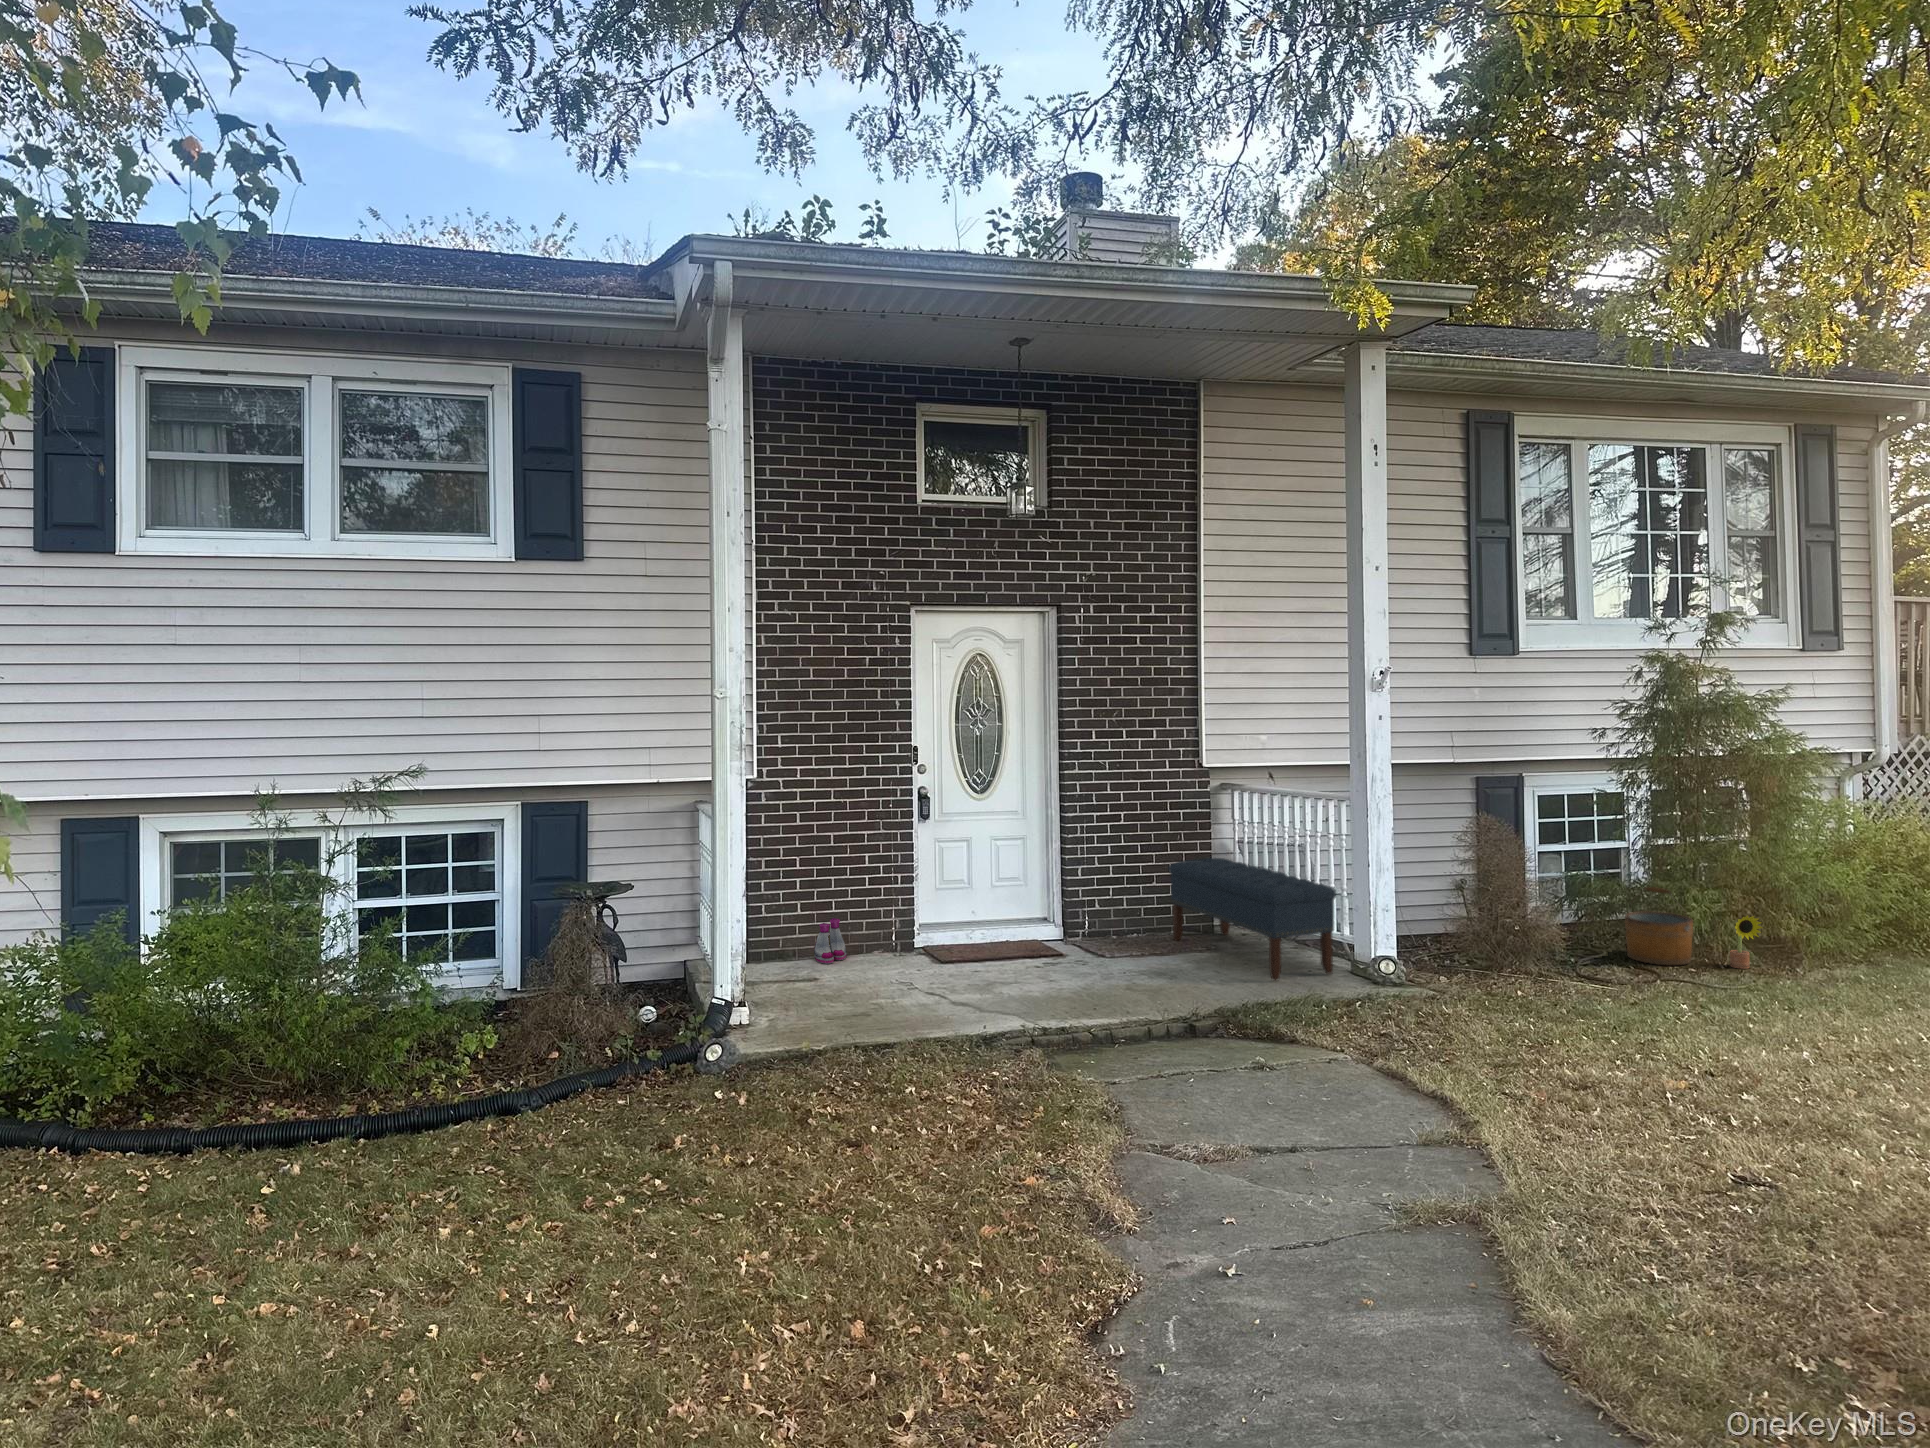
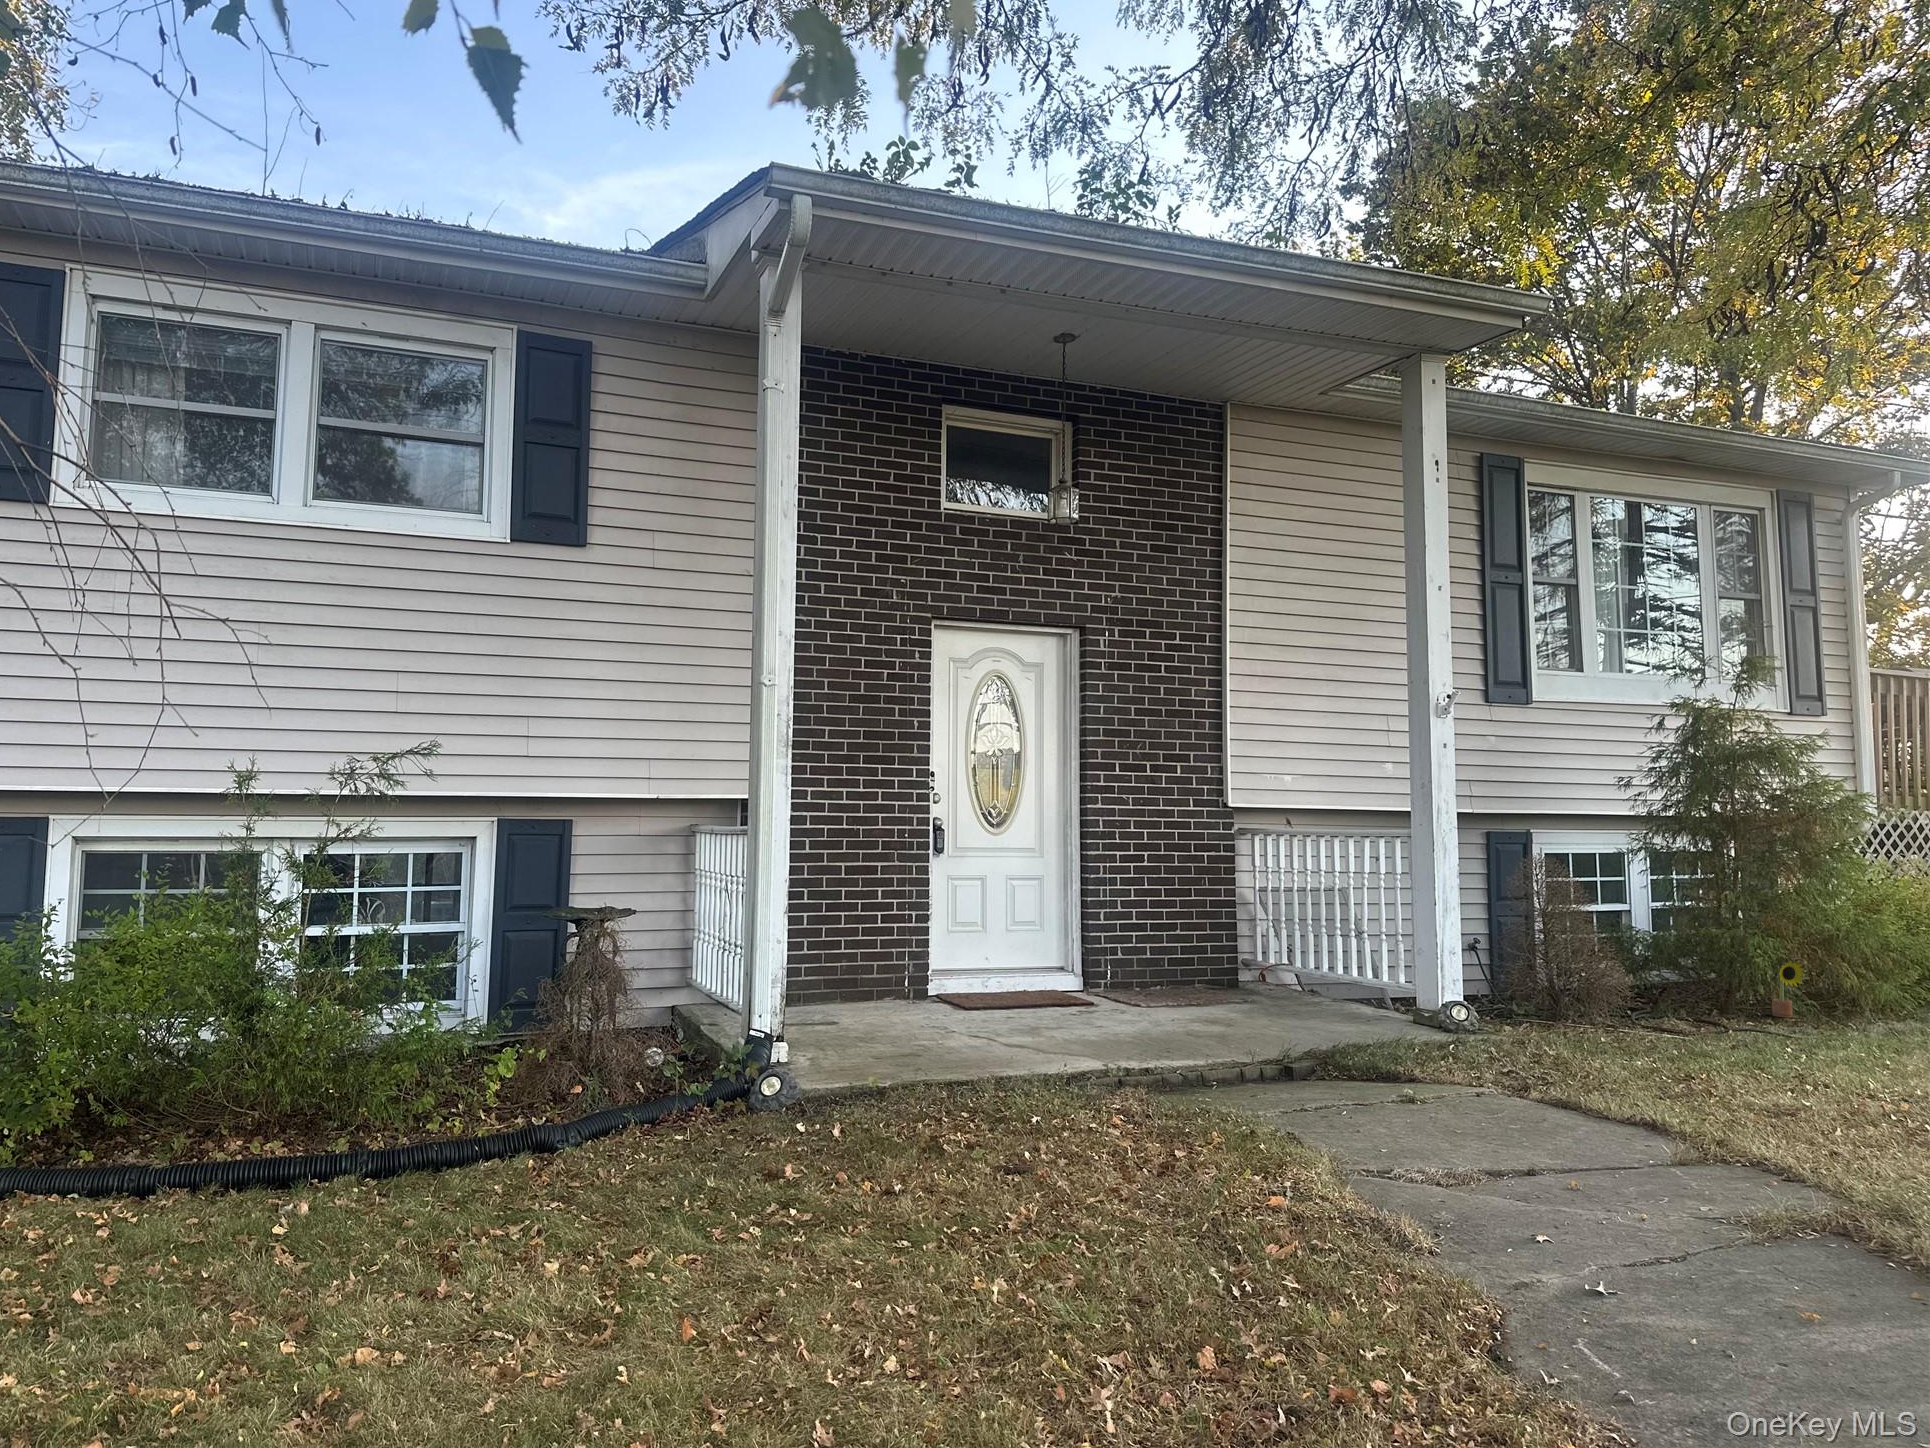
bench: present [1168,858,1336,980] -> none [1195,906,1392,1027]
bucket: present [1625,887,1693,965] -> none [1664,934,1735,1015]
boots: present [814,918,847,964] -> none [825,960,861,1009]

